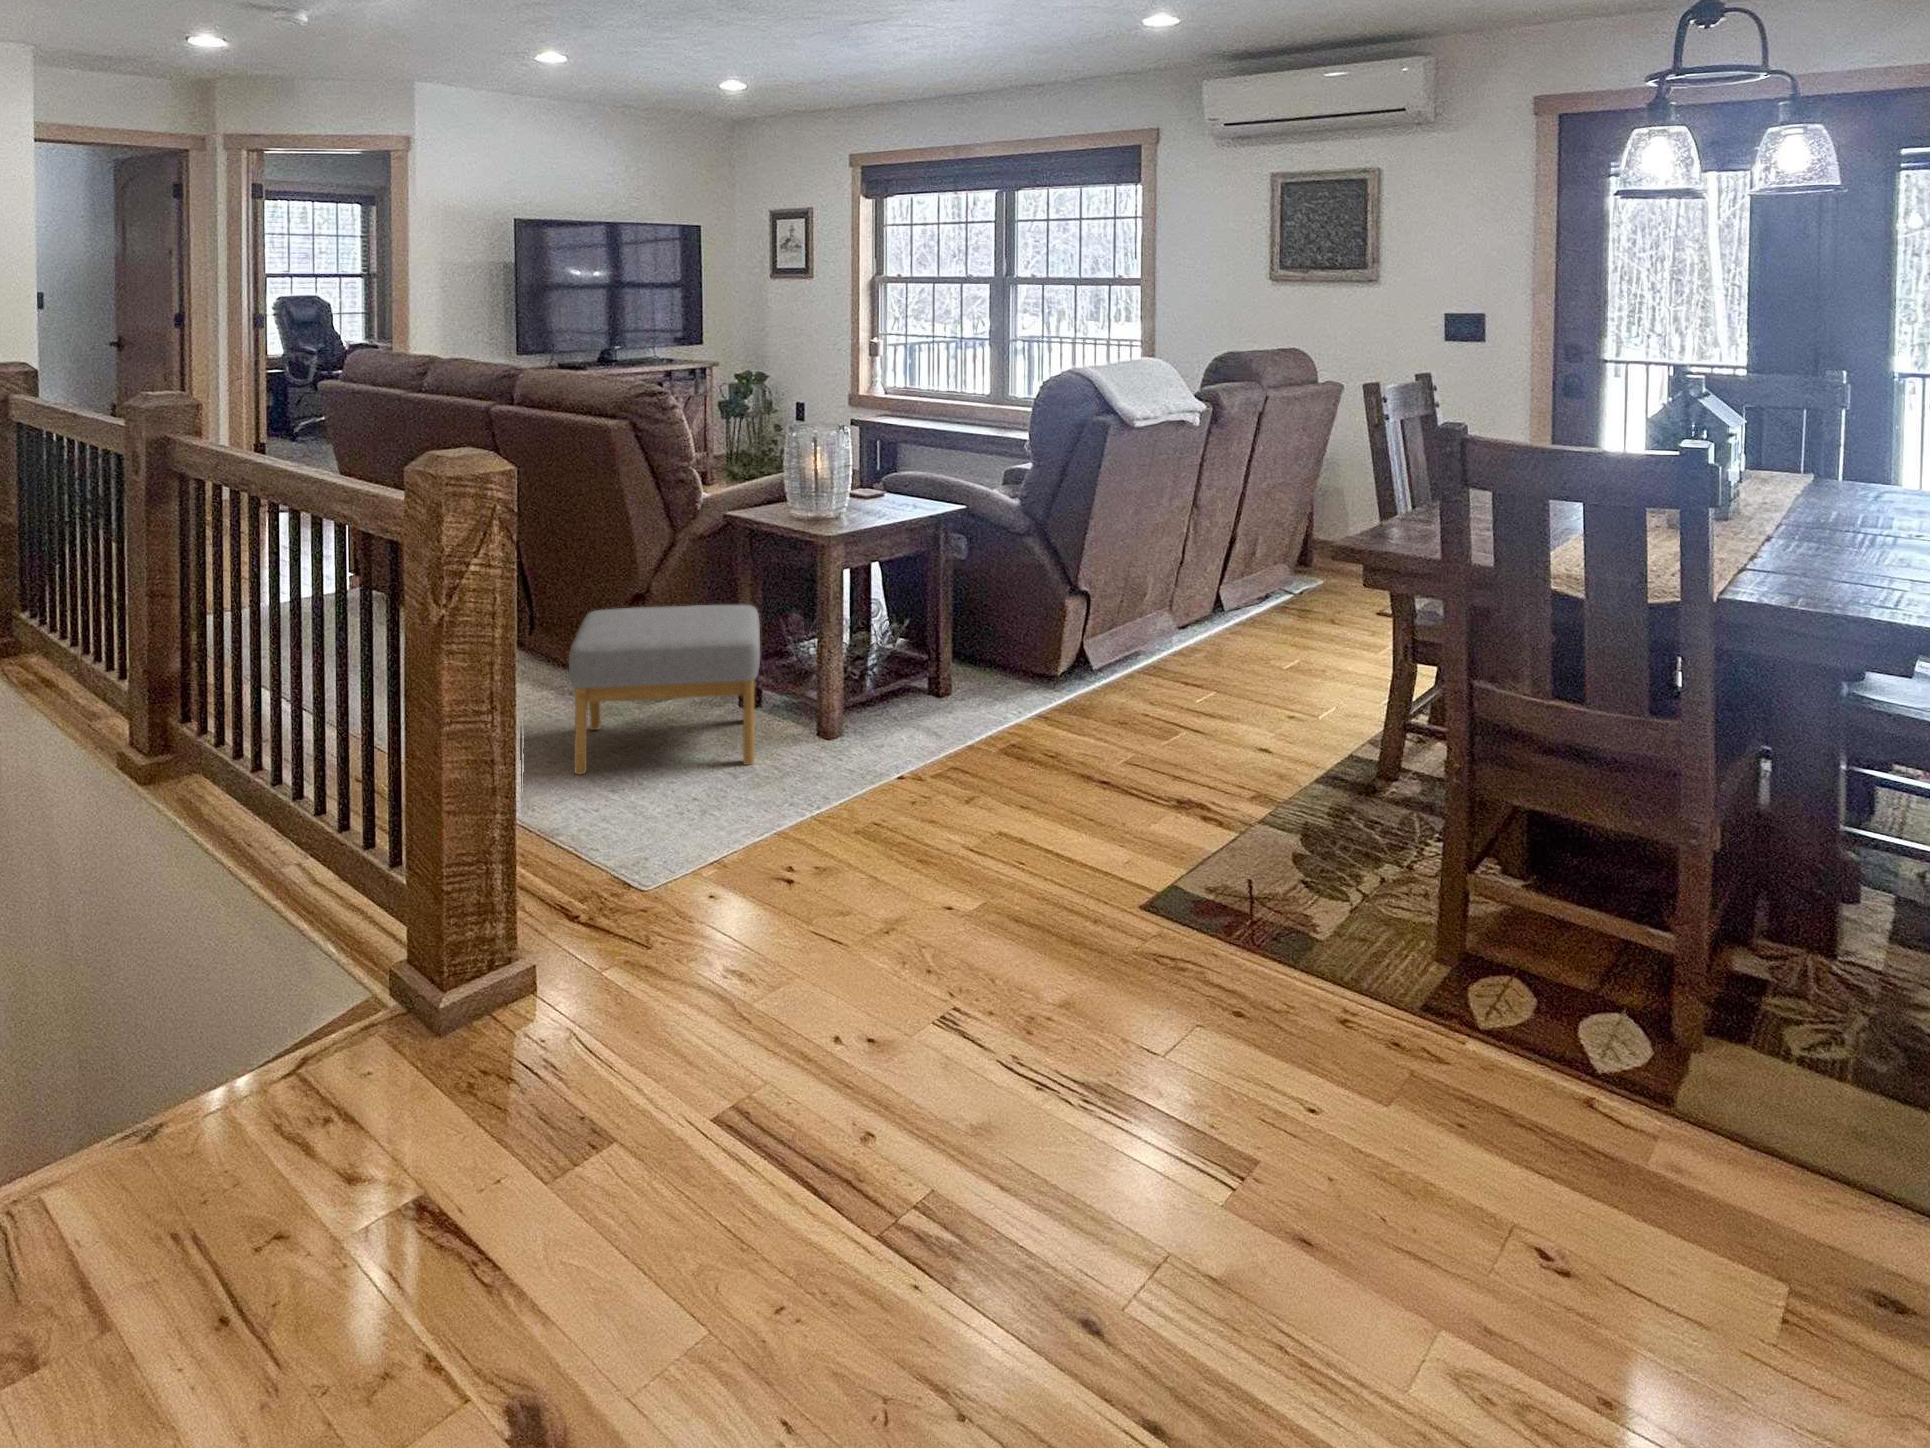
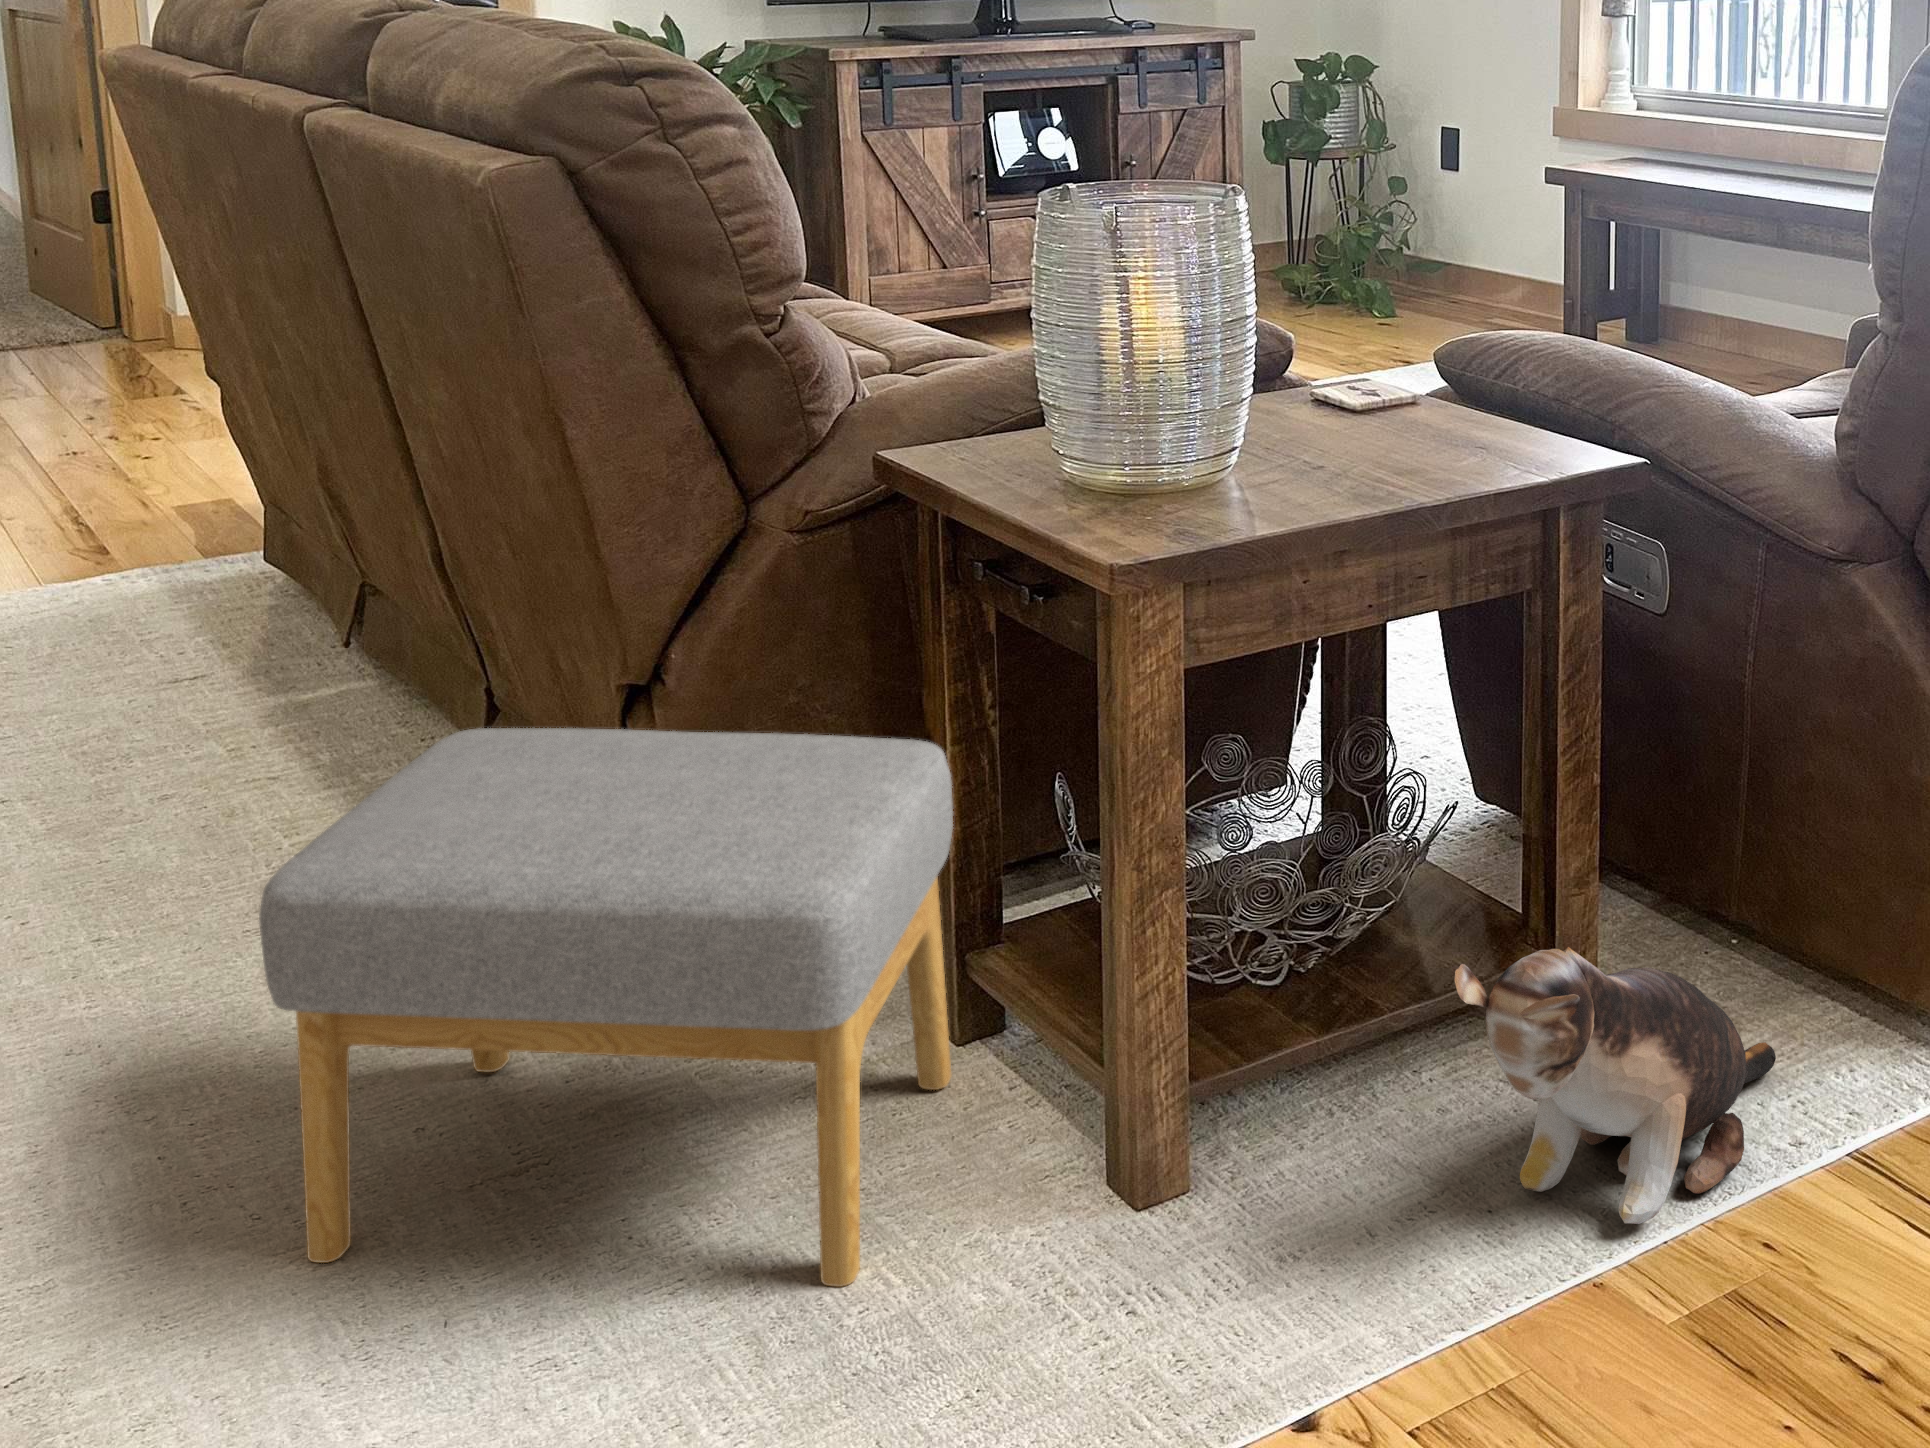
plush toy: none [929,648,1010,731] -> present [1455,947,1776,1224]

